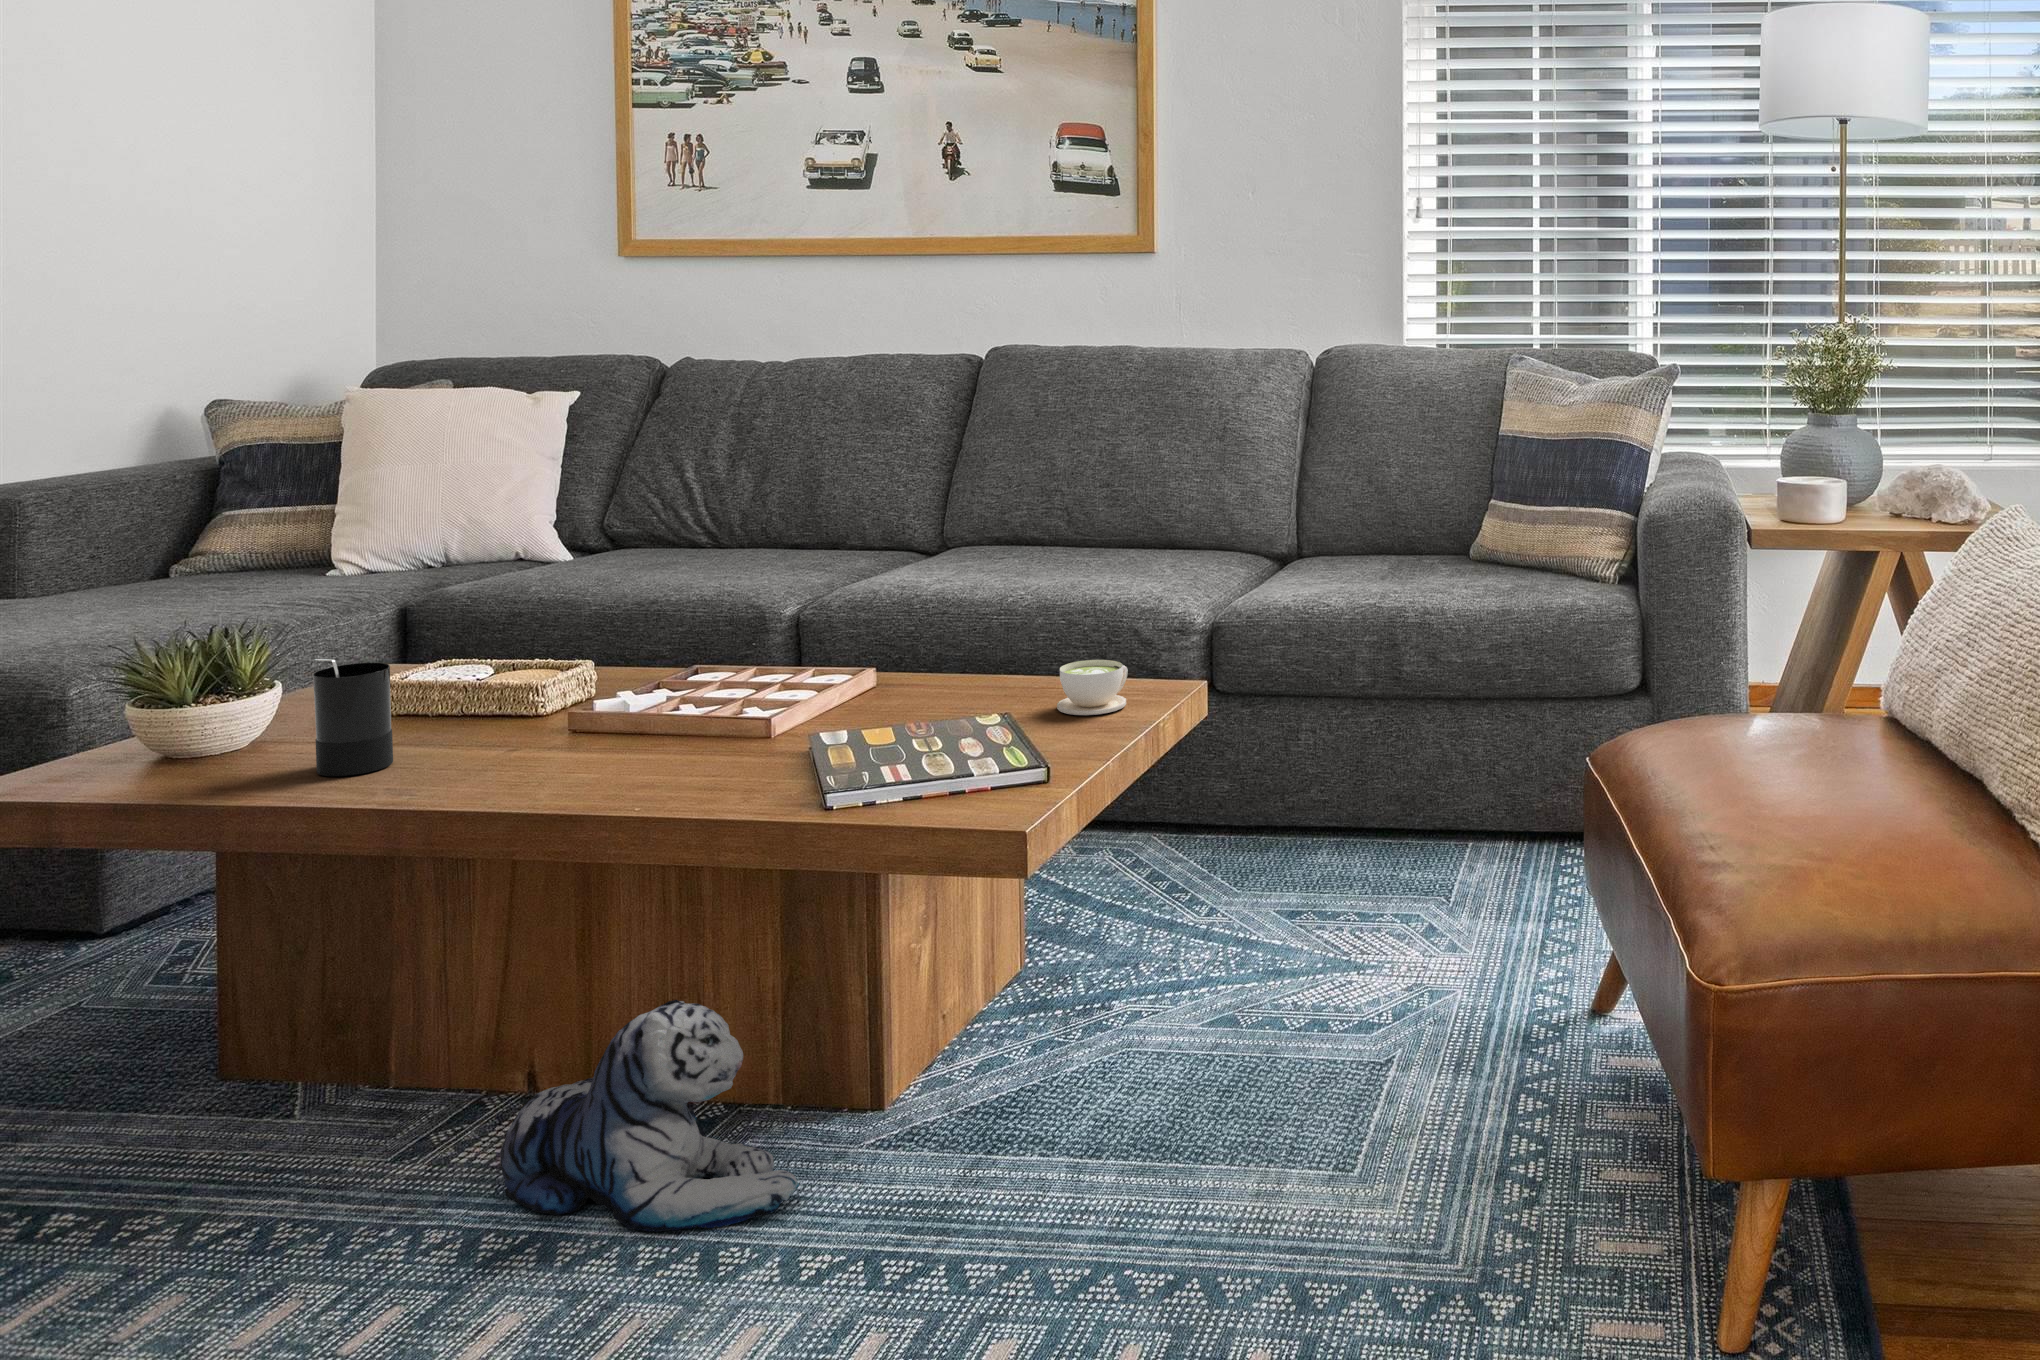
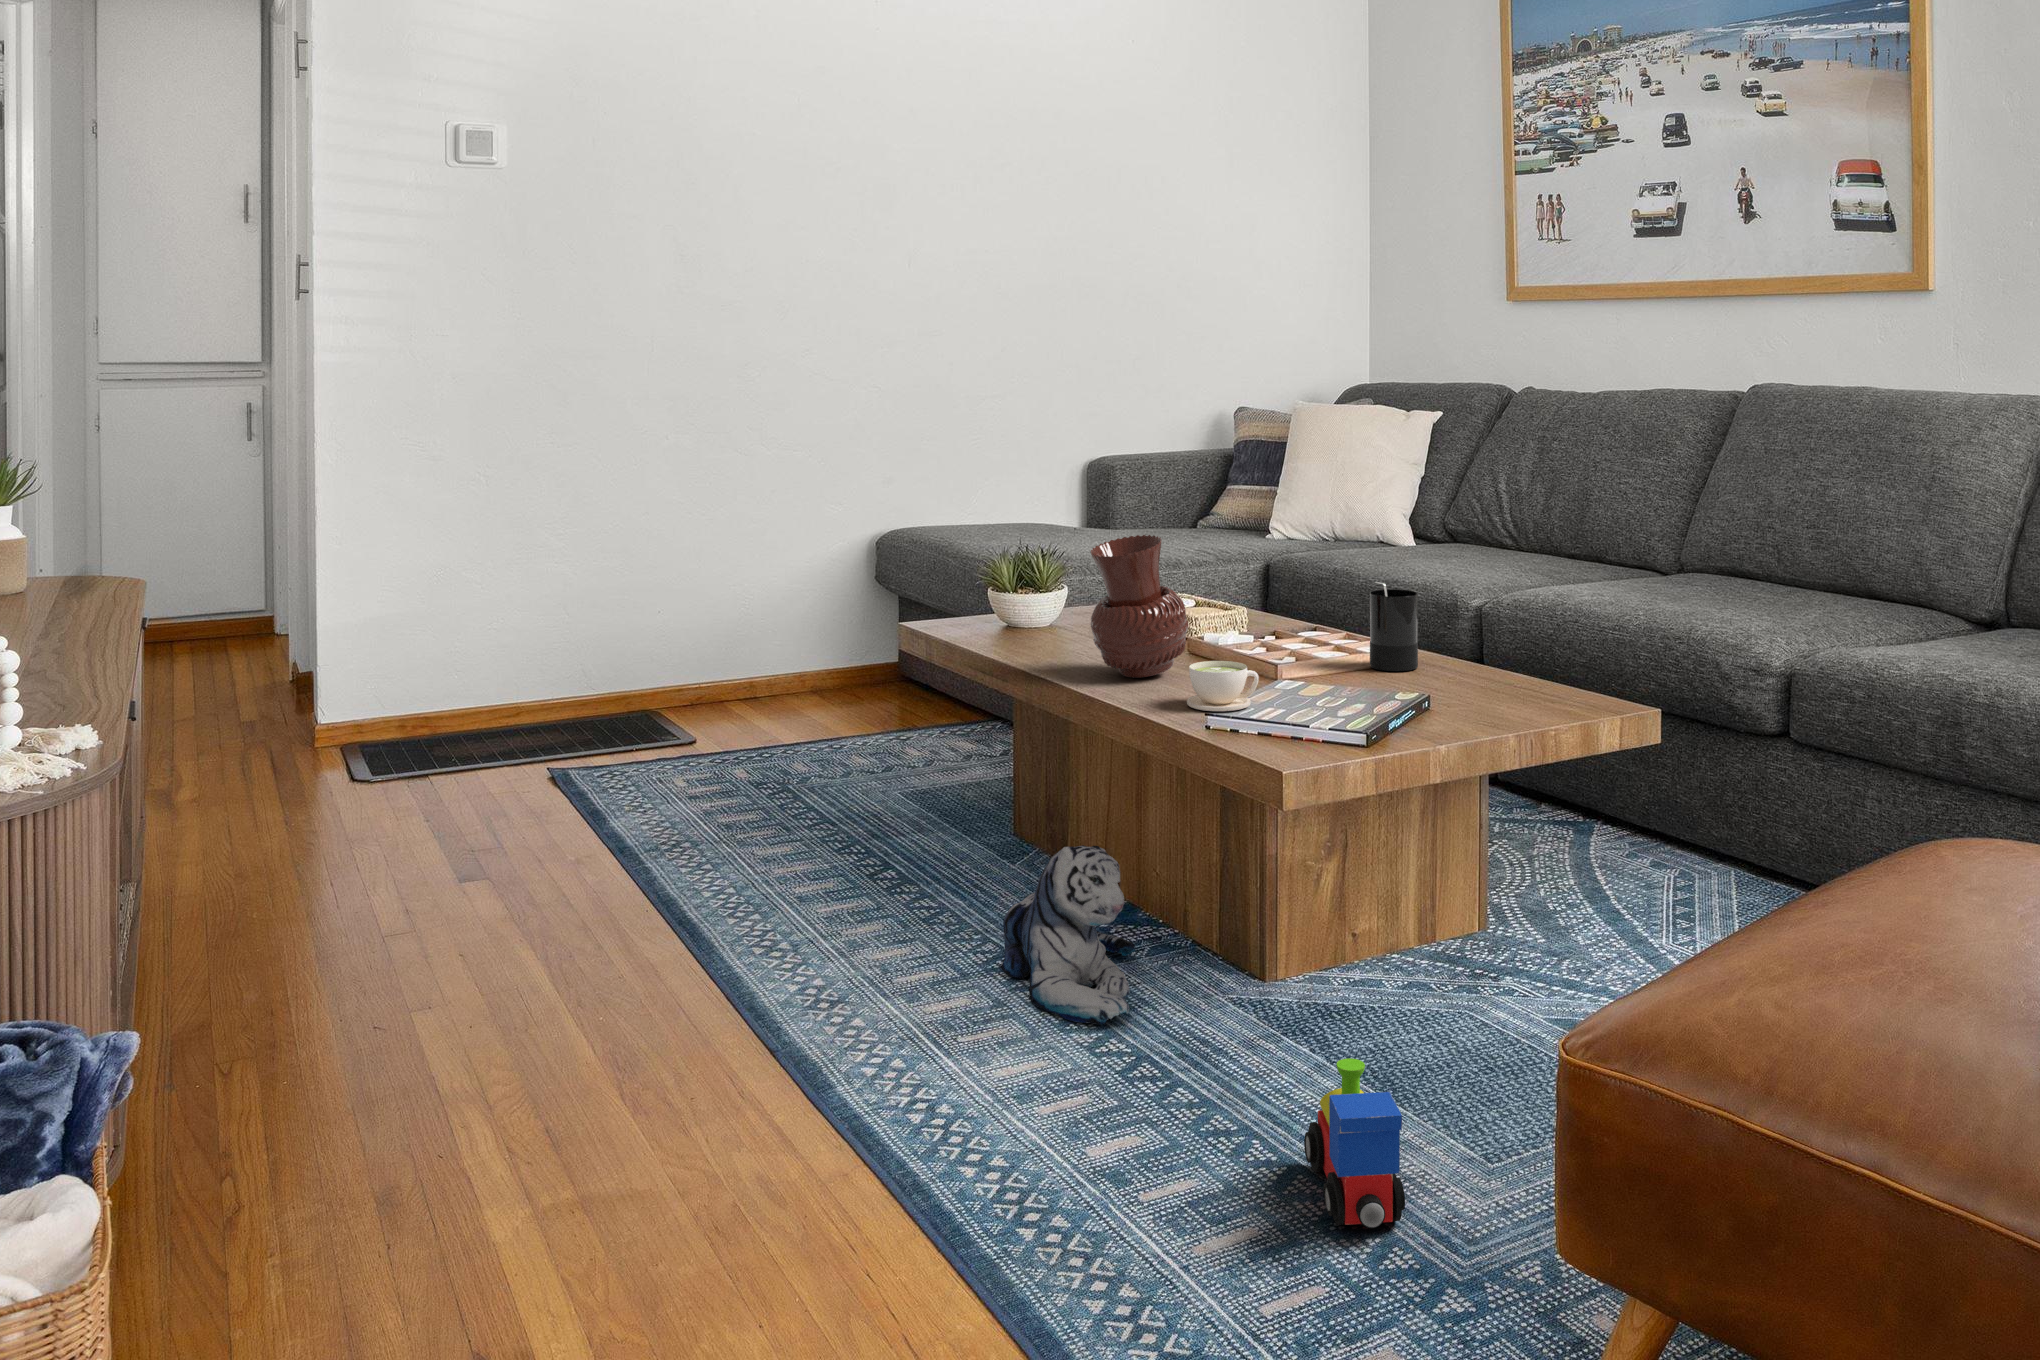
vase: none [508,589,653,780] -> present [1091,535,1189,678]
candle: present [313,659,393,776] -> present [1370,582,1418,671]
coffee cup: present [1057,660,1128,715] -> present [1187,661,1259,711]
toy train: none [1182,1100,1351,1272] -> present [1304,1058,1405,1228]

